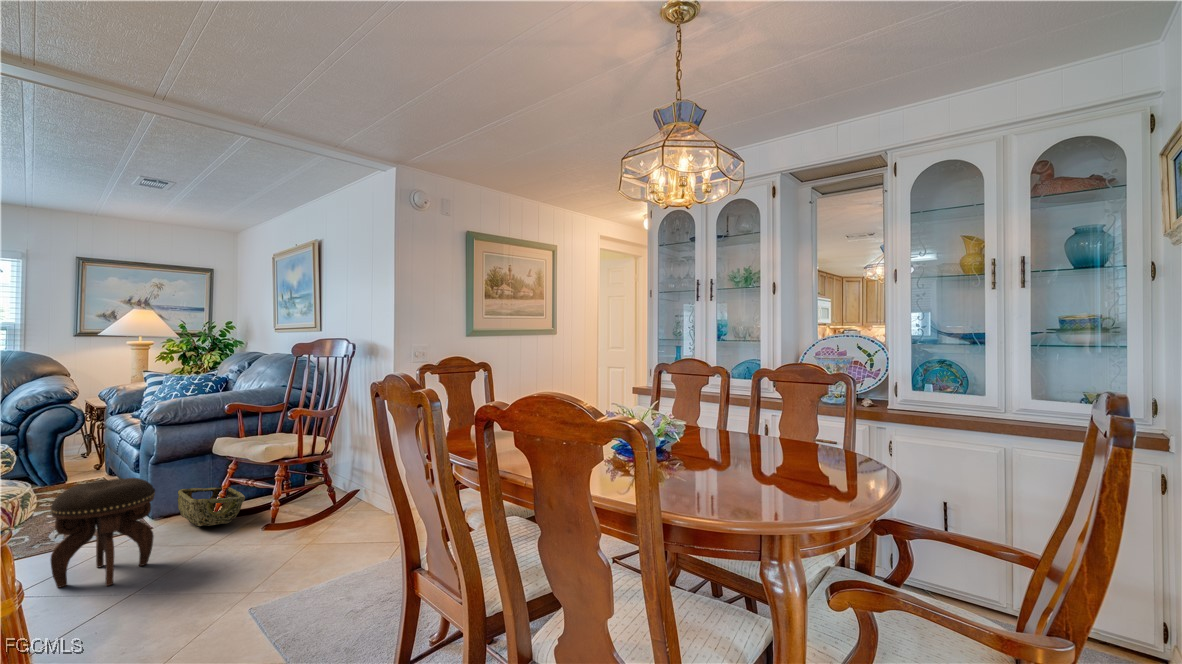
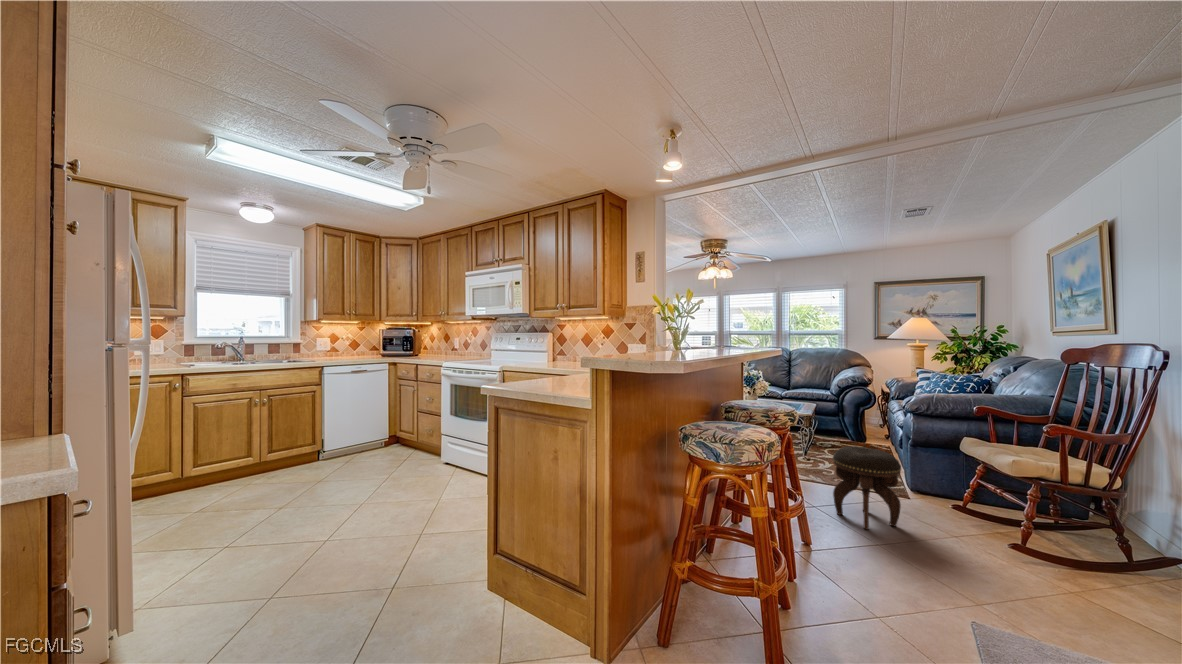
woven basket: present [178,487,245,526] -> none [931,474,995,523]

